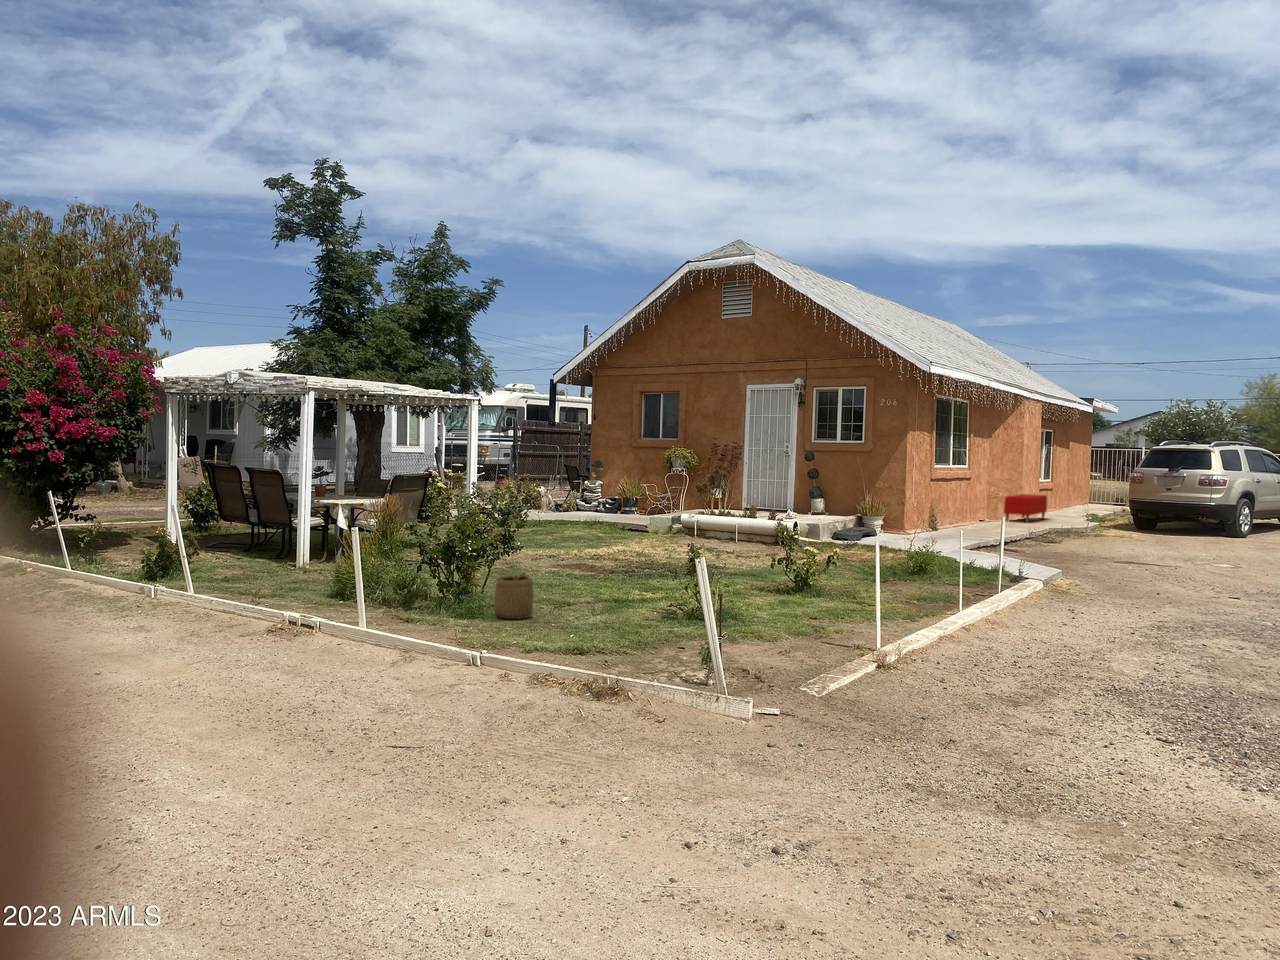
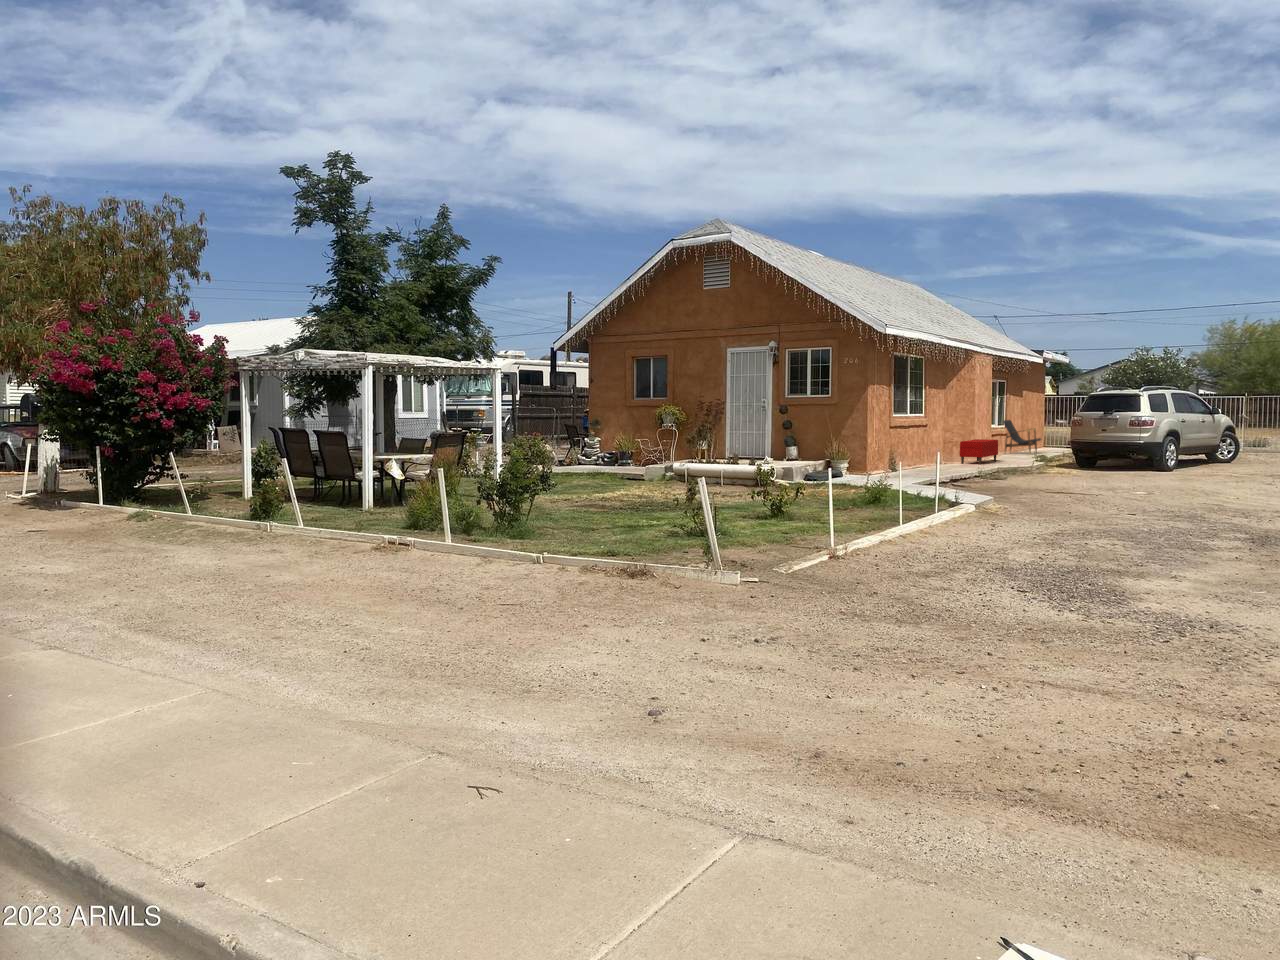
lounge chair: none [1049,472,1091,512] -> present [1003,420,1041,453]
basket: present [494,573,534,619] -> none [522,504,565,540]

